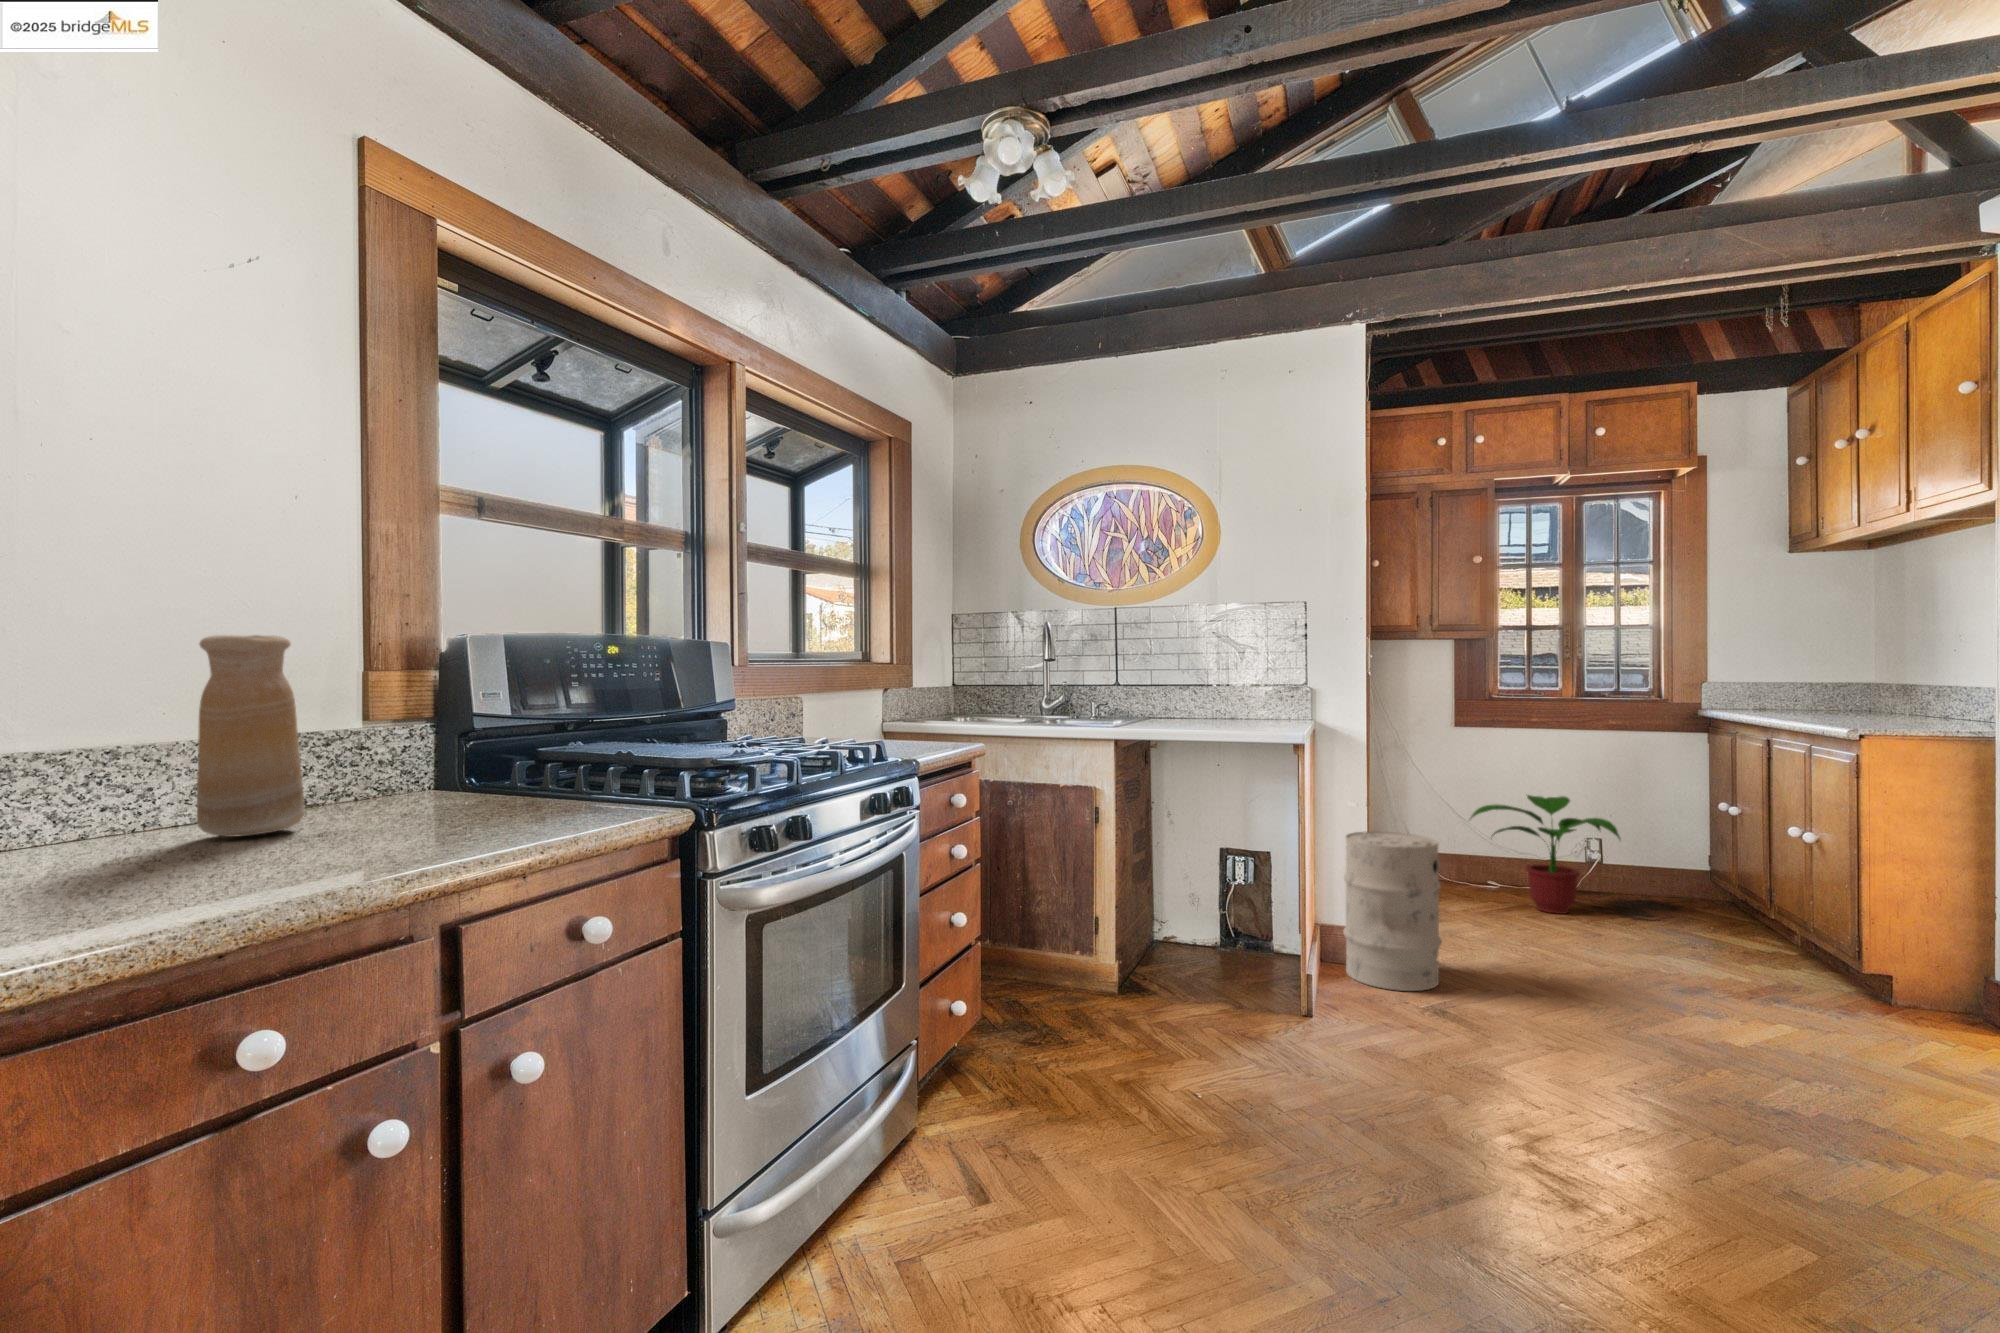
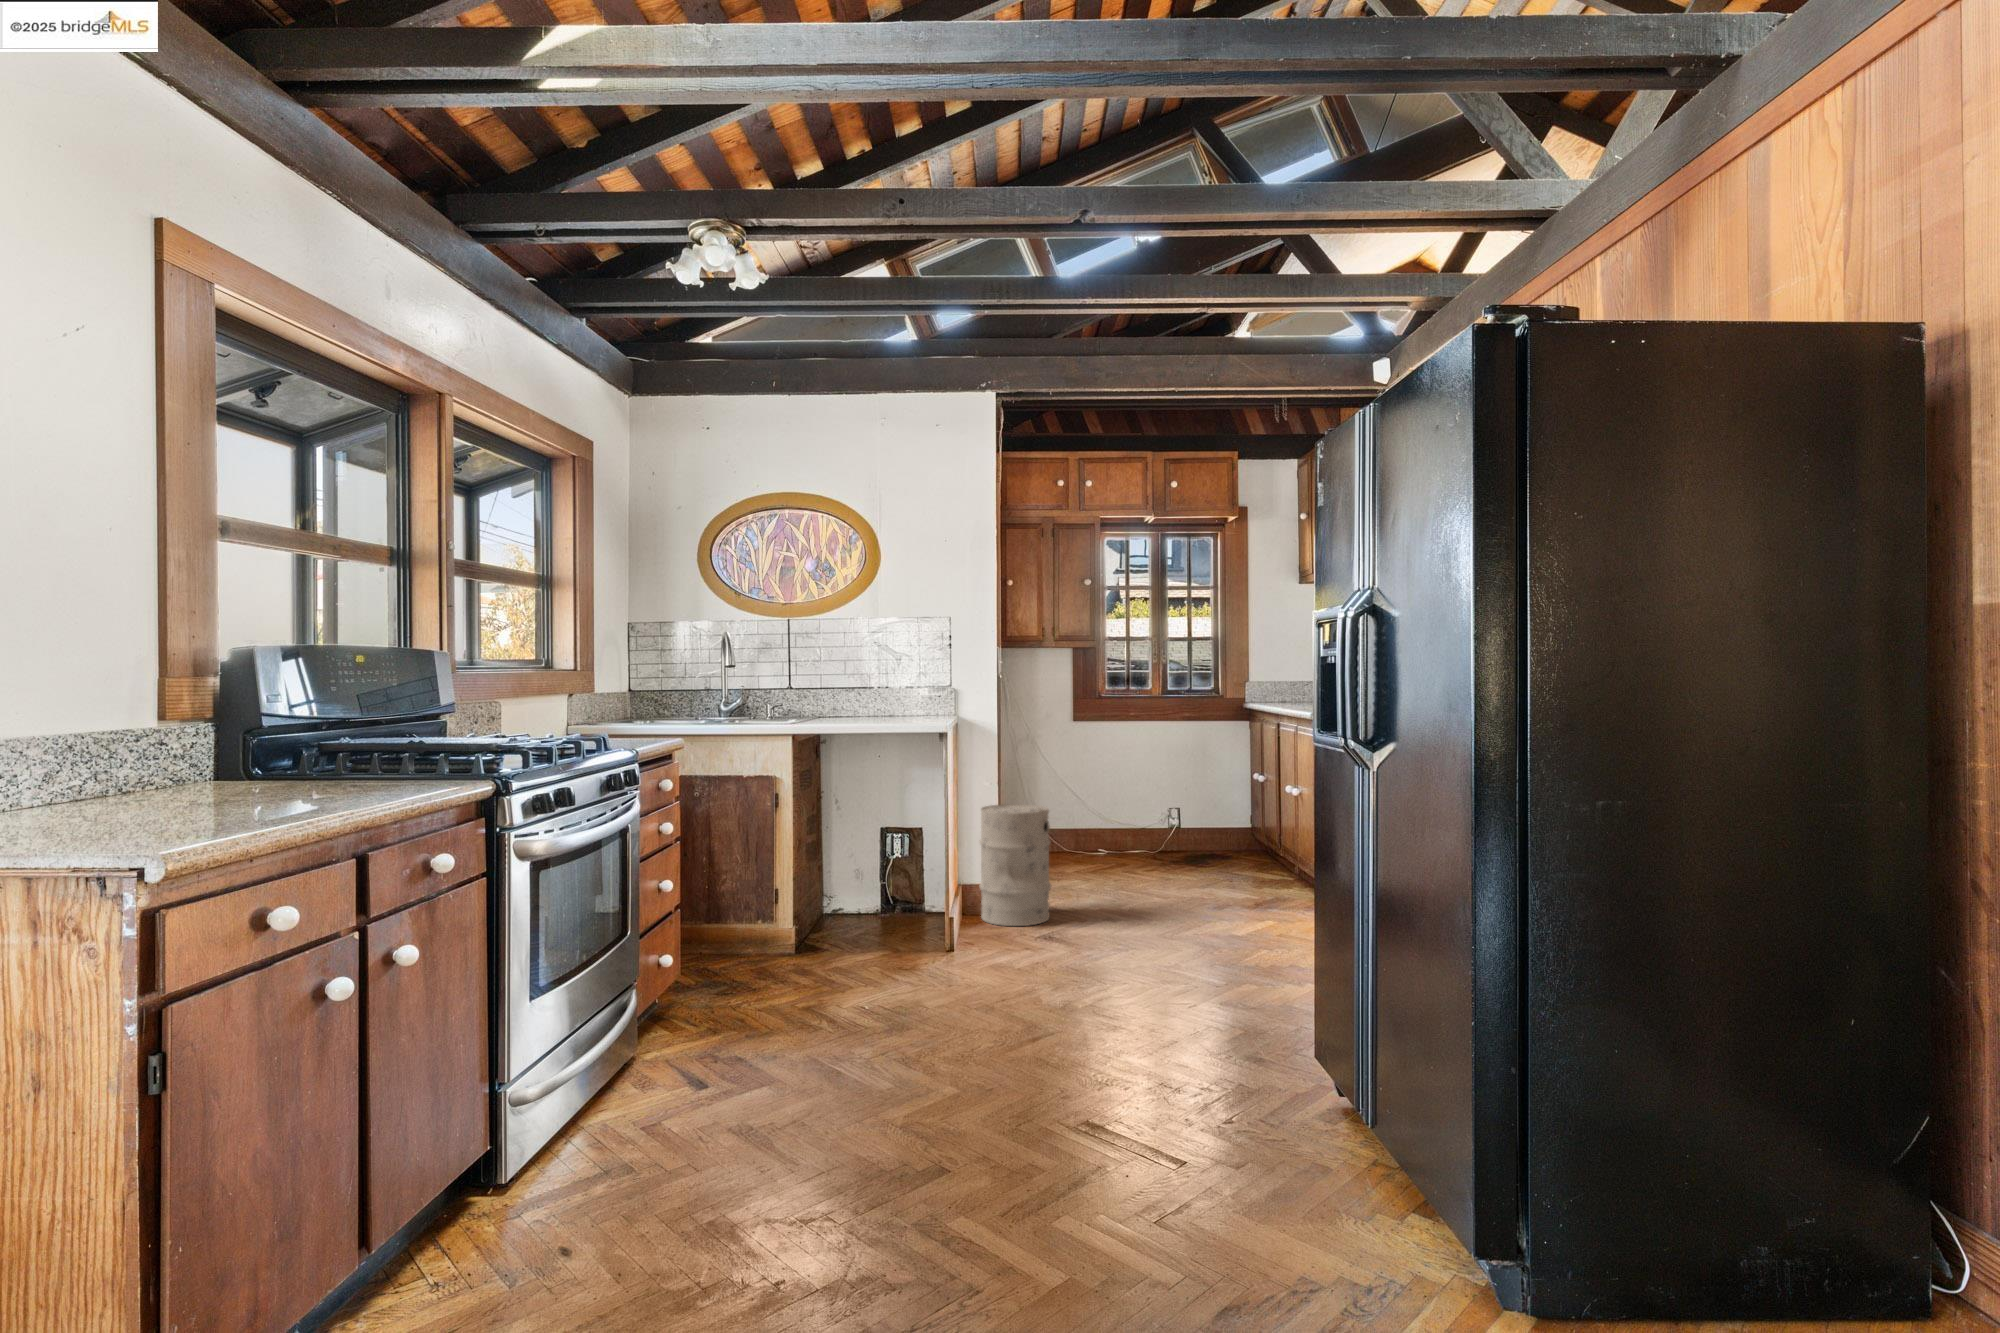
vase: present [197,635,304,837] -> none [90,650,176,807]
potted plant: present [1471,795,1620,914] -> none [1080,774,1185,866]

